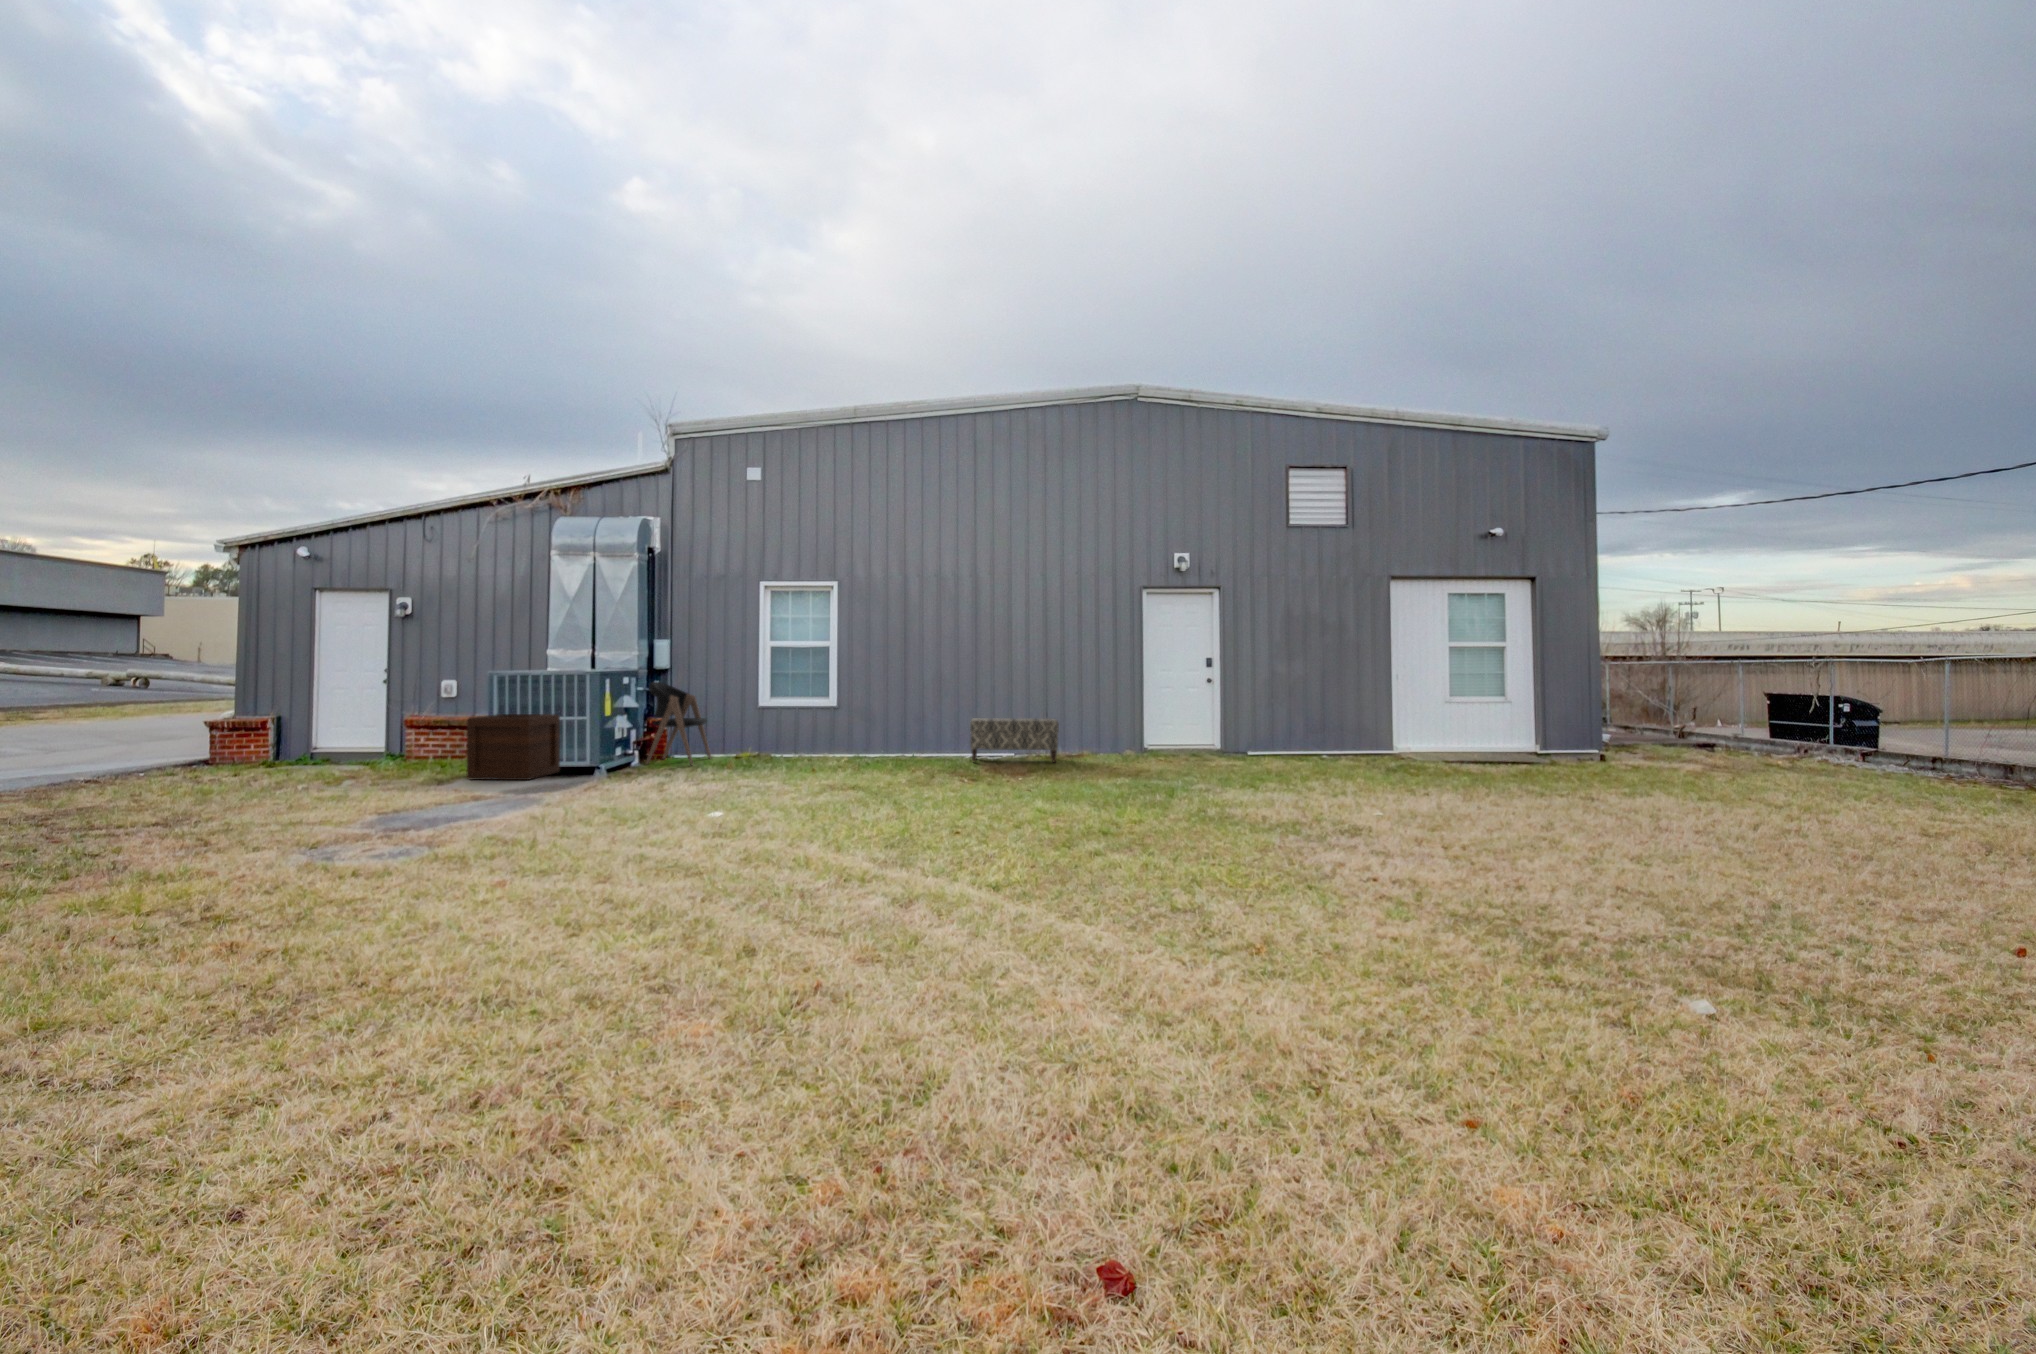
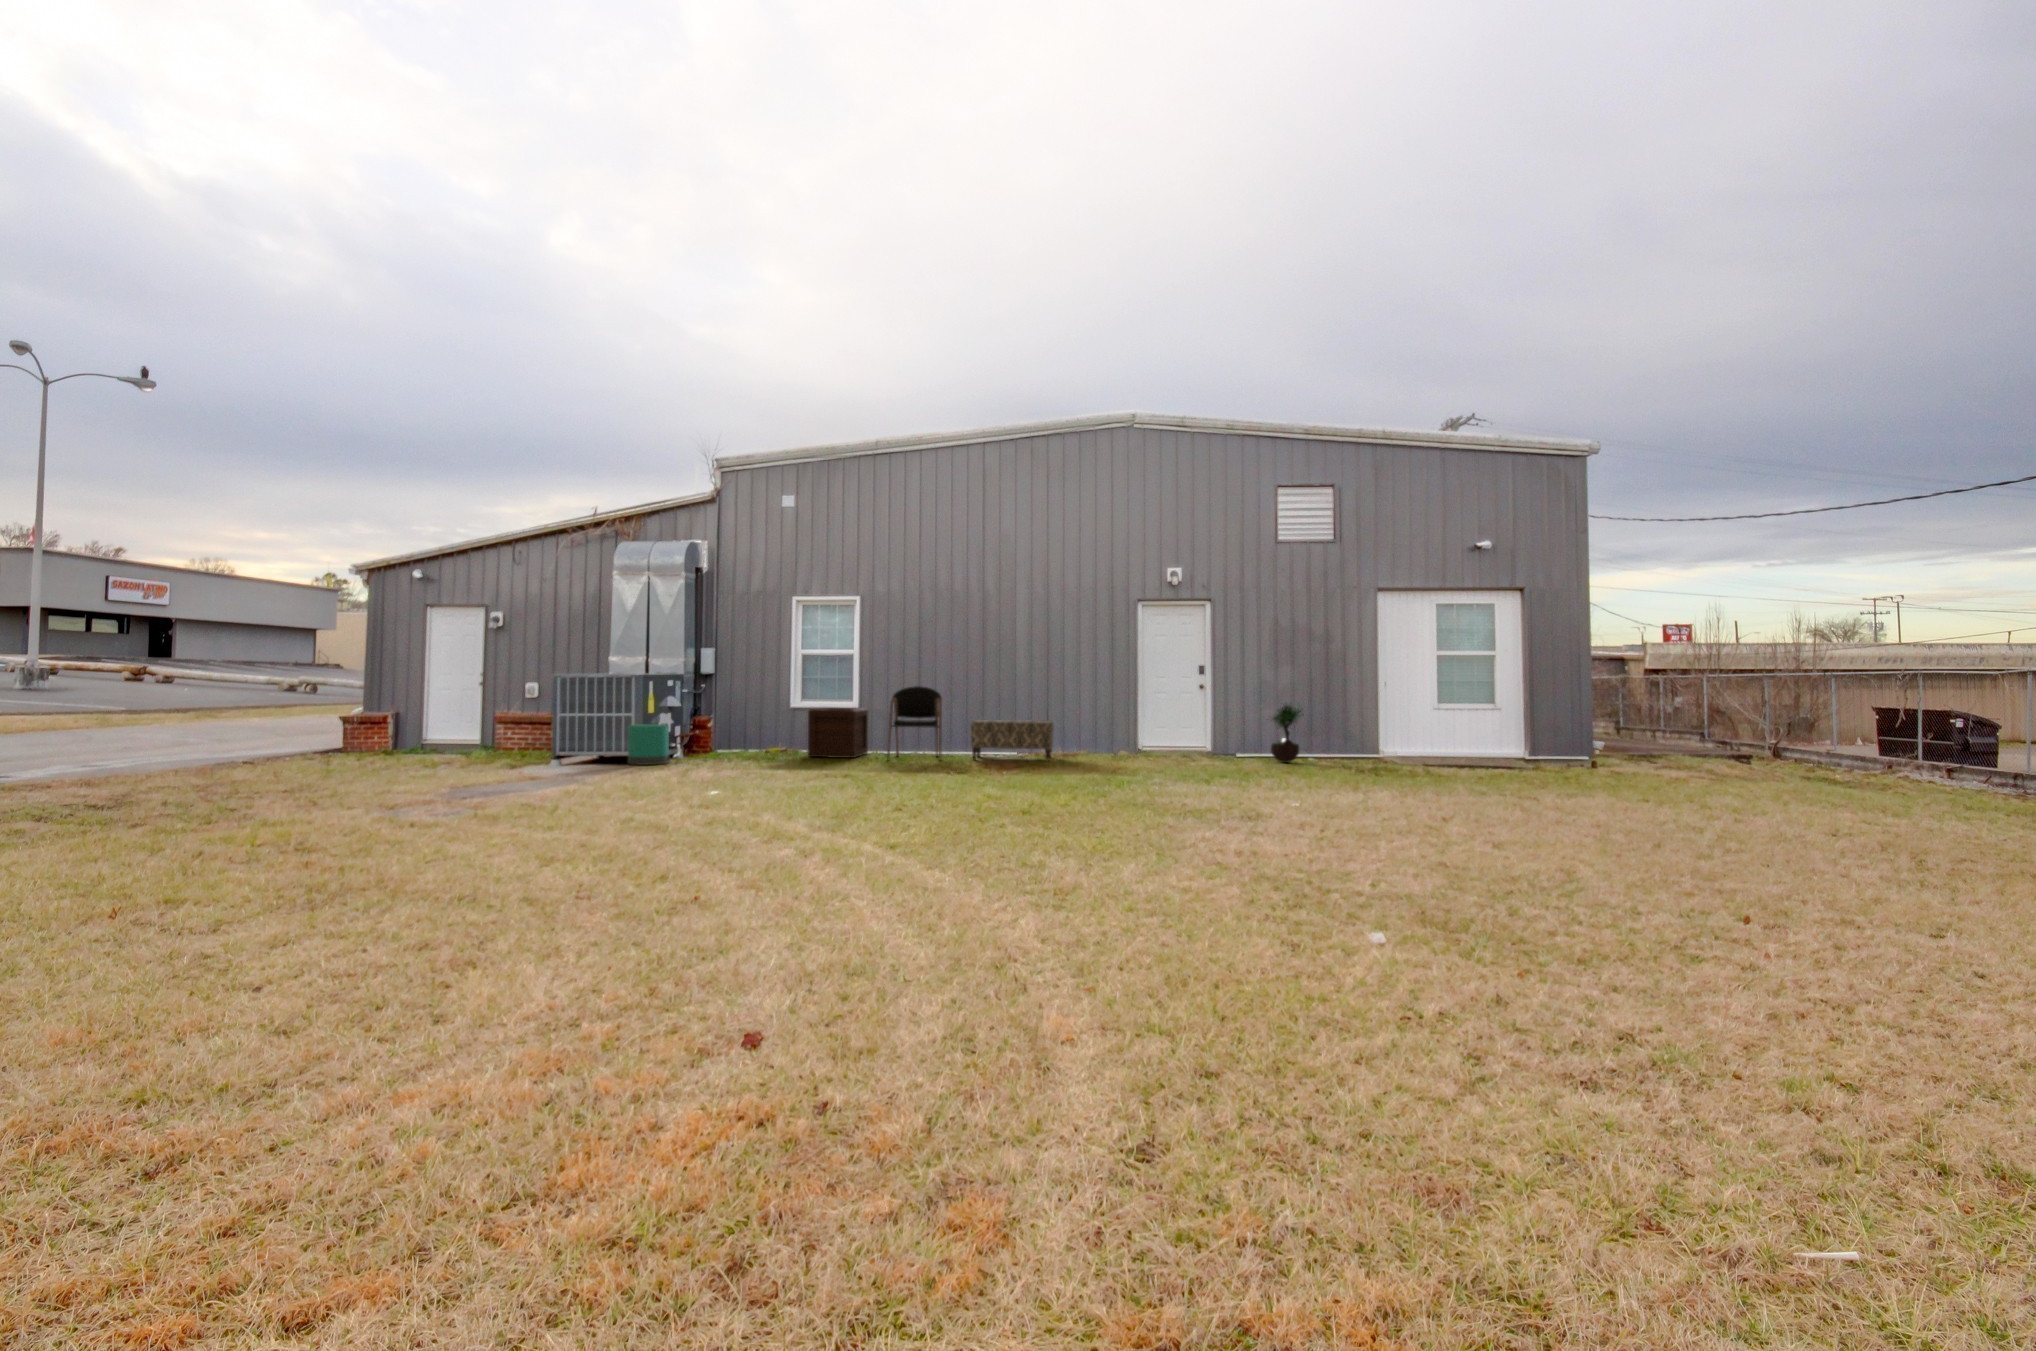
chair: present [646,682,711,765] -> present [887,686,942,759]
potted tree: none [1284,693,1324,760] -> present [1267,705,1303,763]
wooden crate: present [467,714,560,780] -> present [808,708,868,758]
trash can: none [581,728,631,777] -> present [628,724,670,765]

